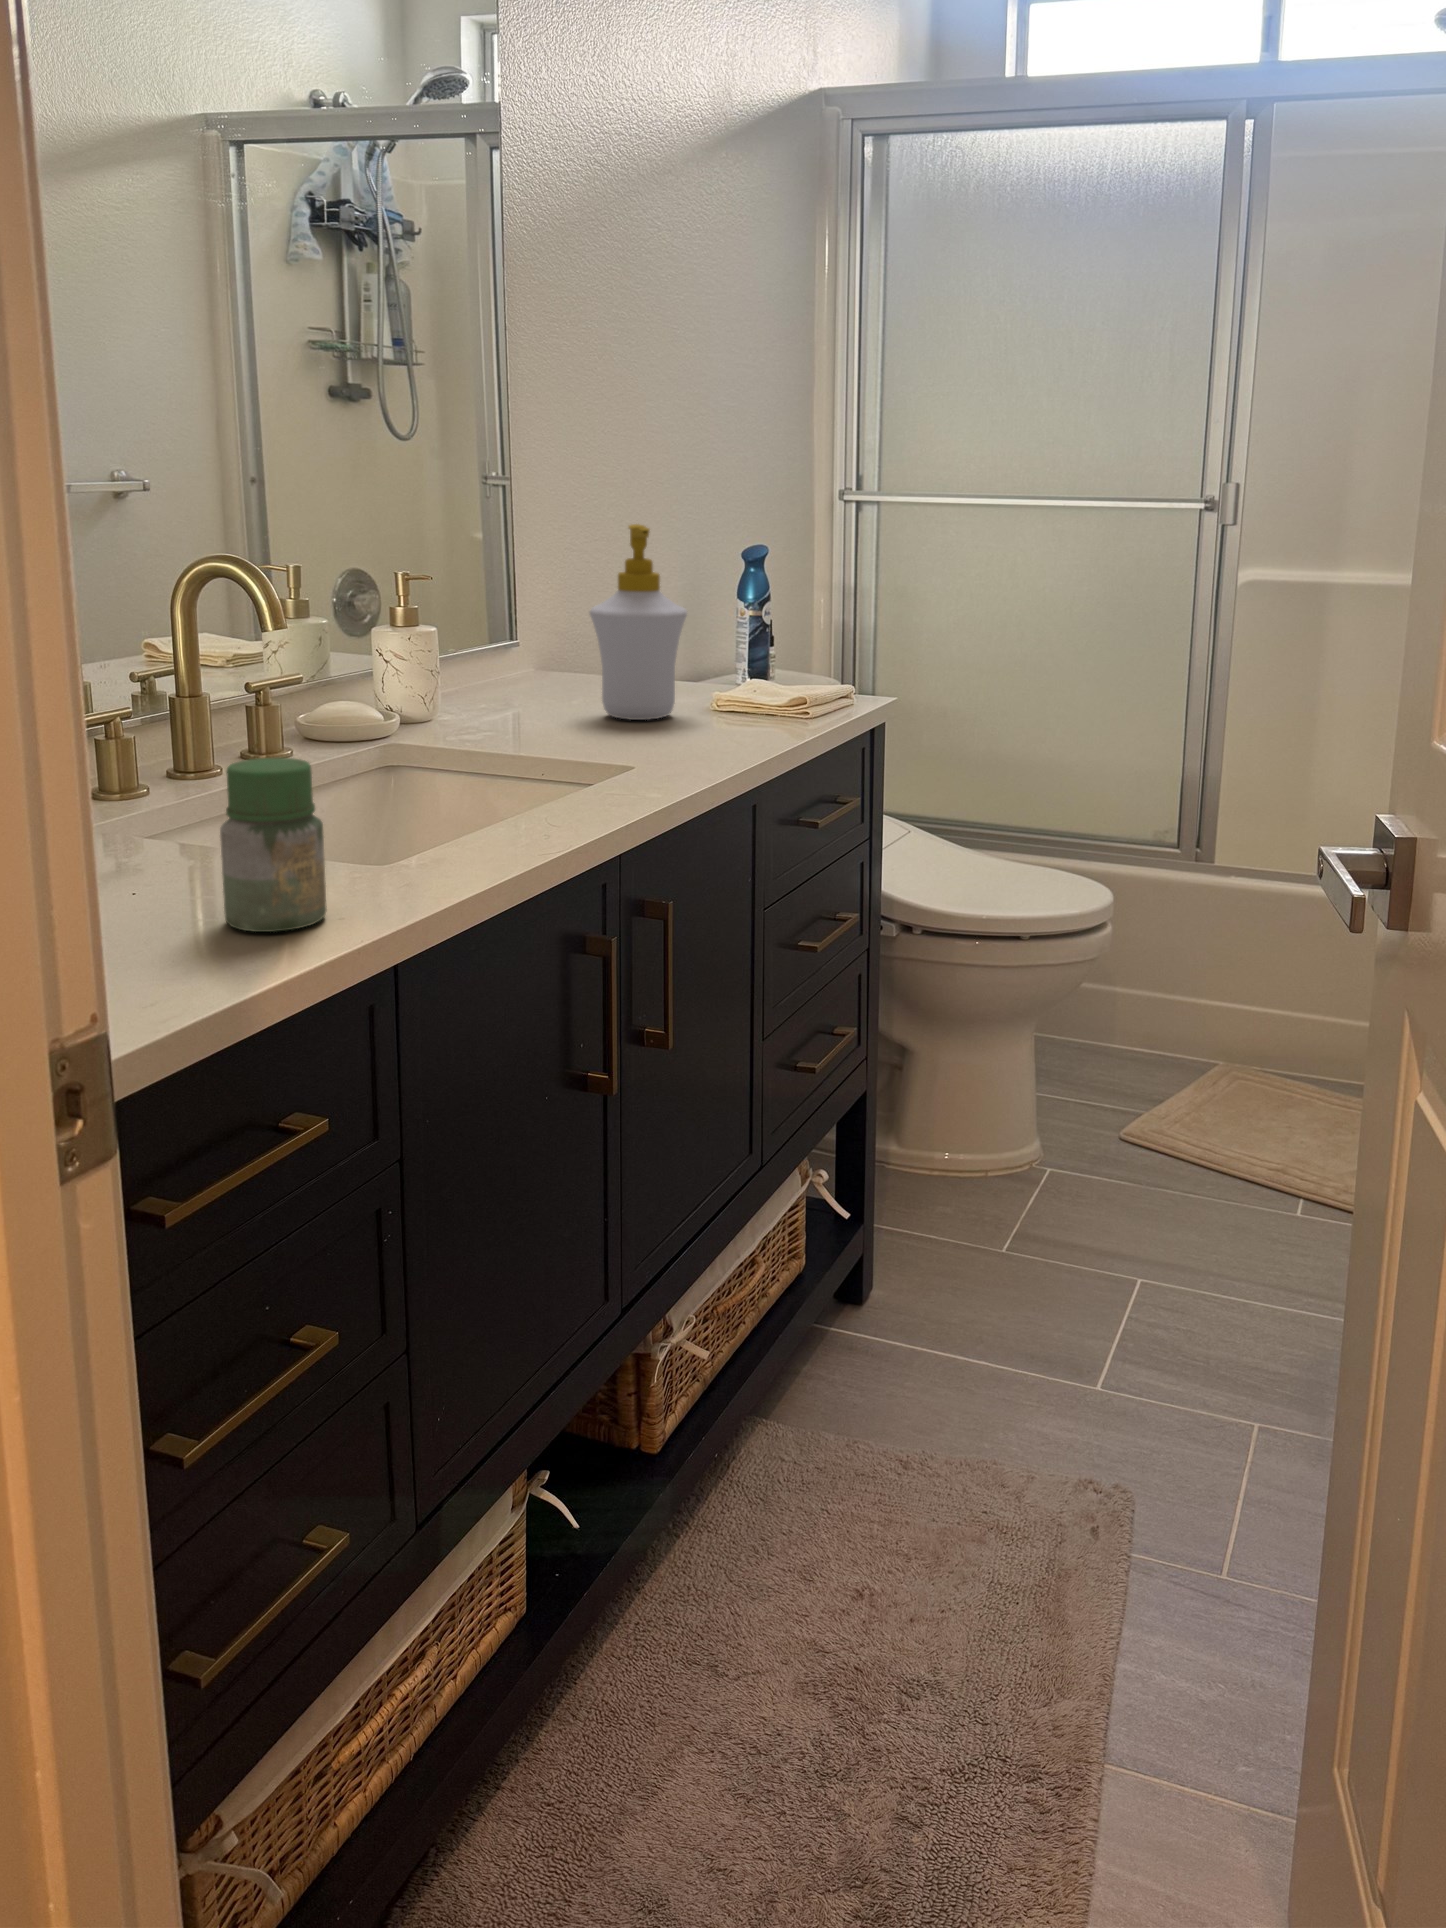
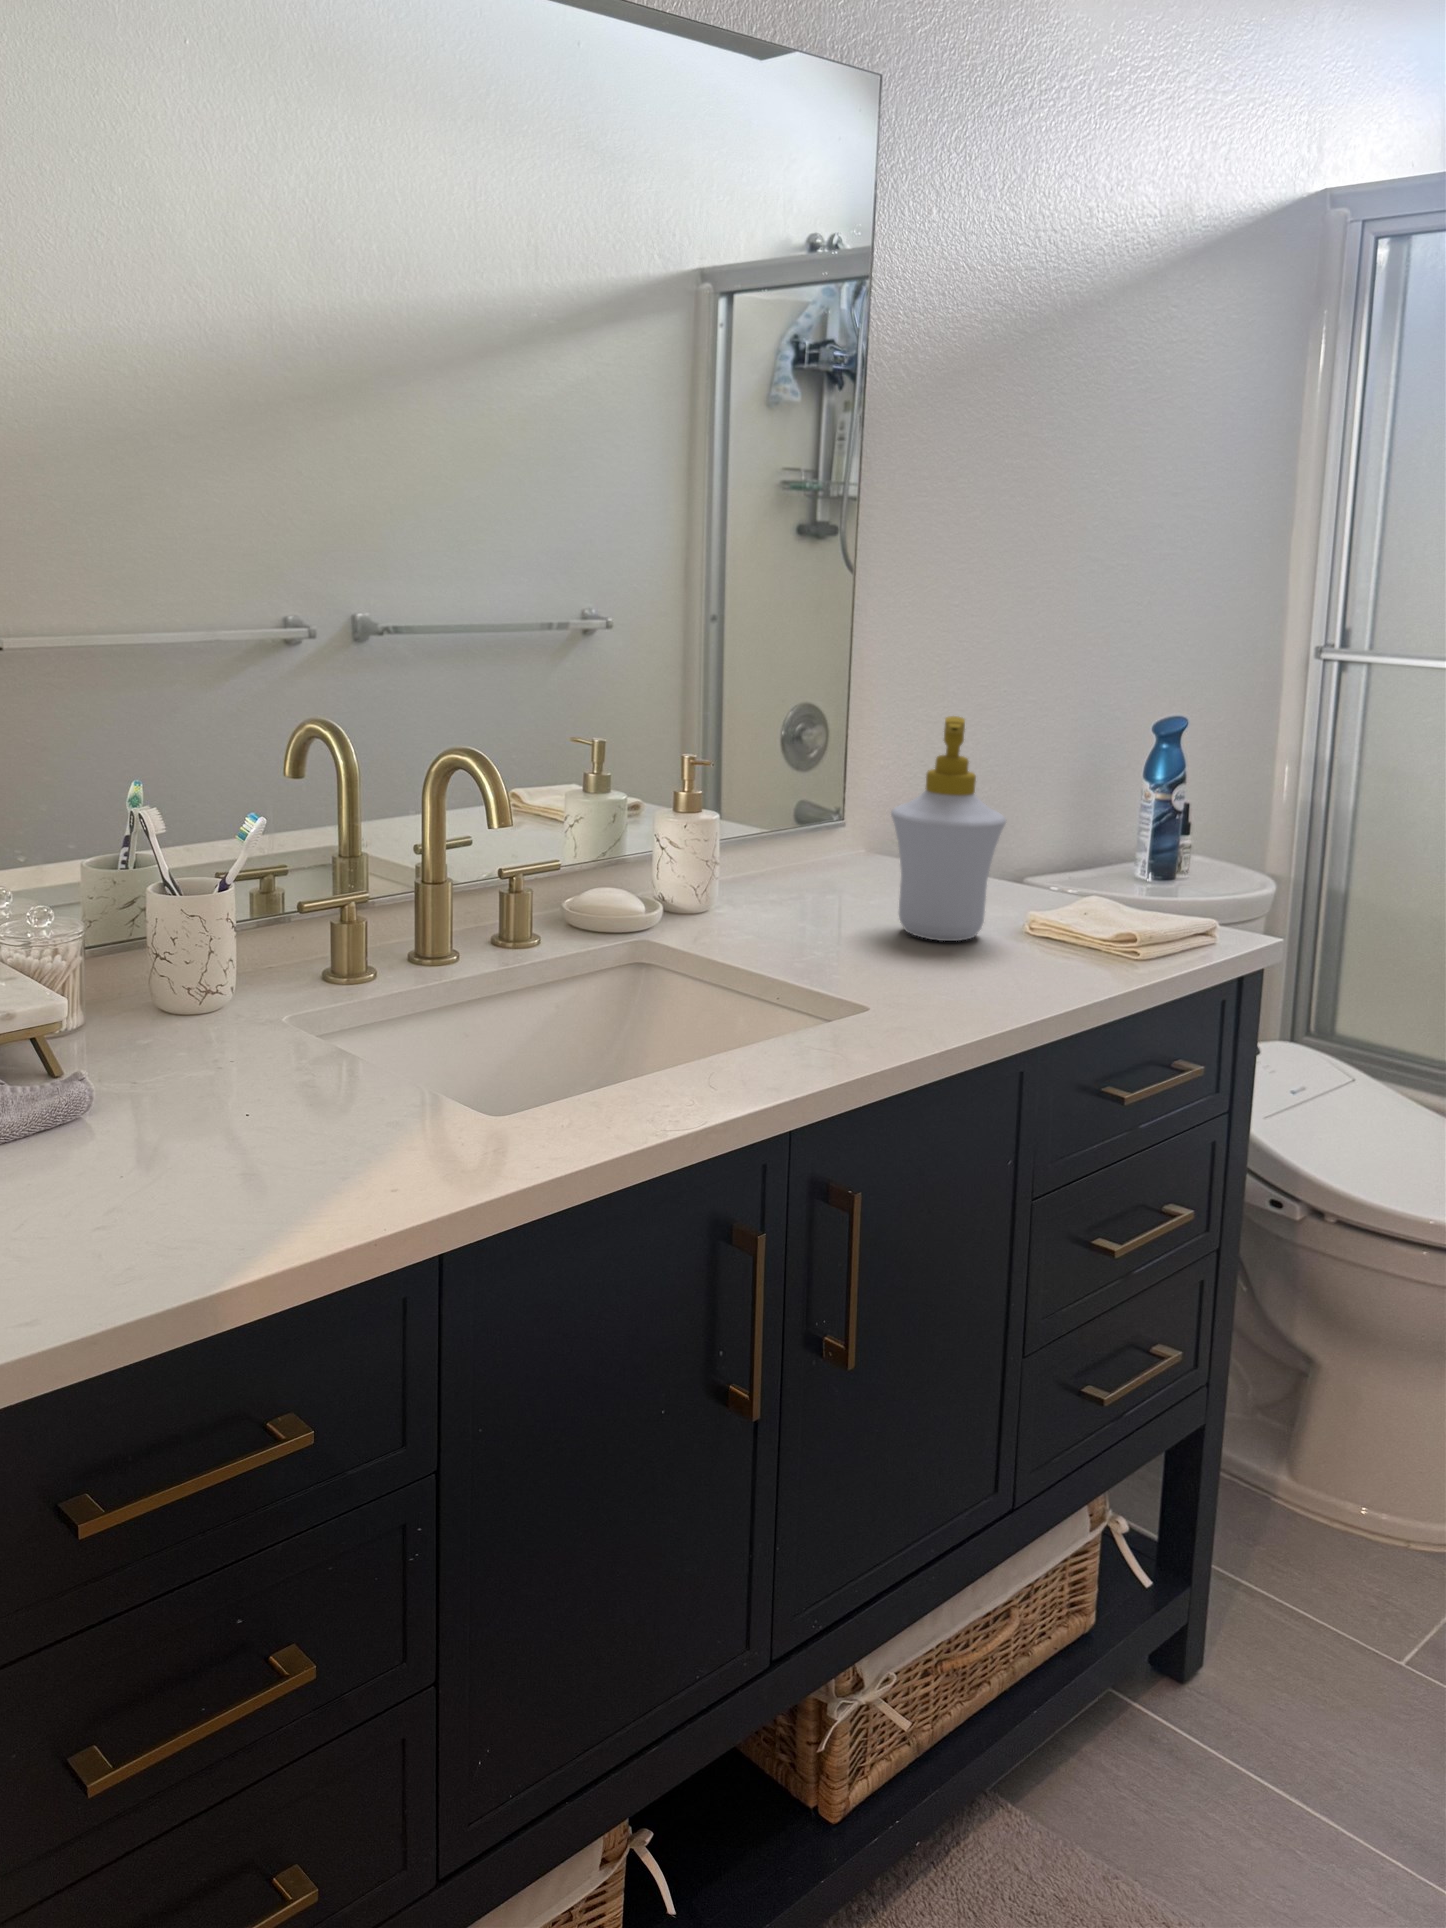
jar: present [220,758,327,932] -> none [285,1003,392,1201]

